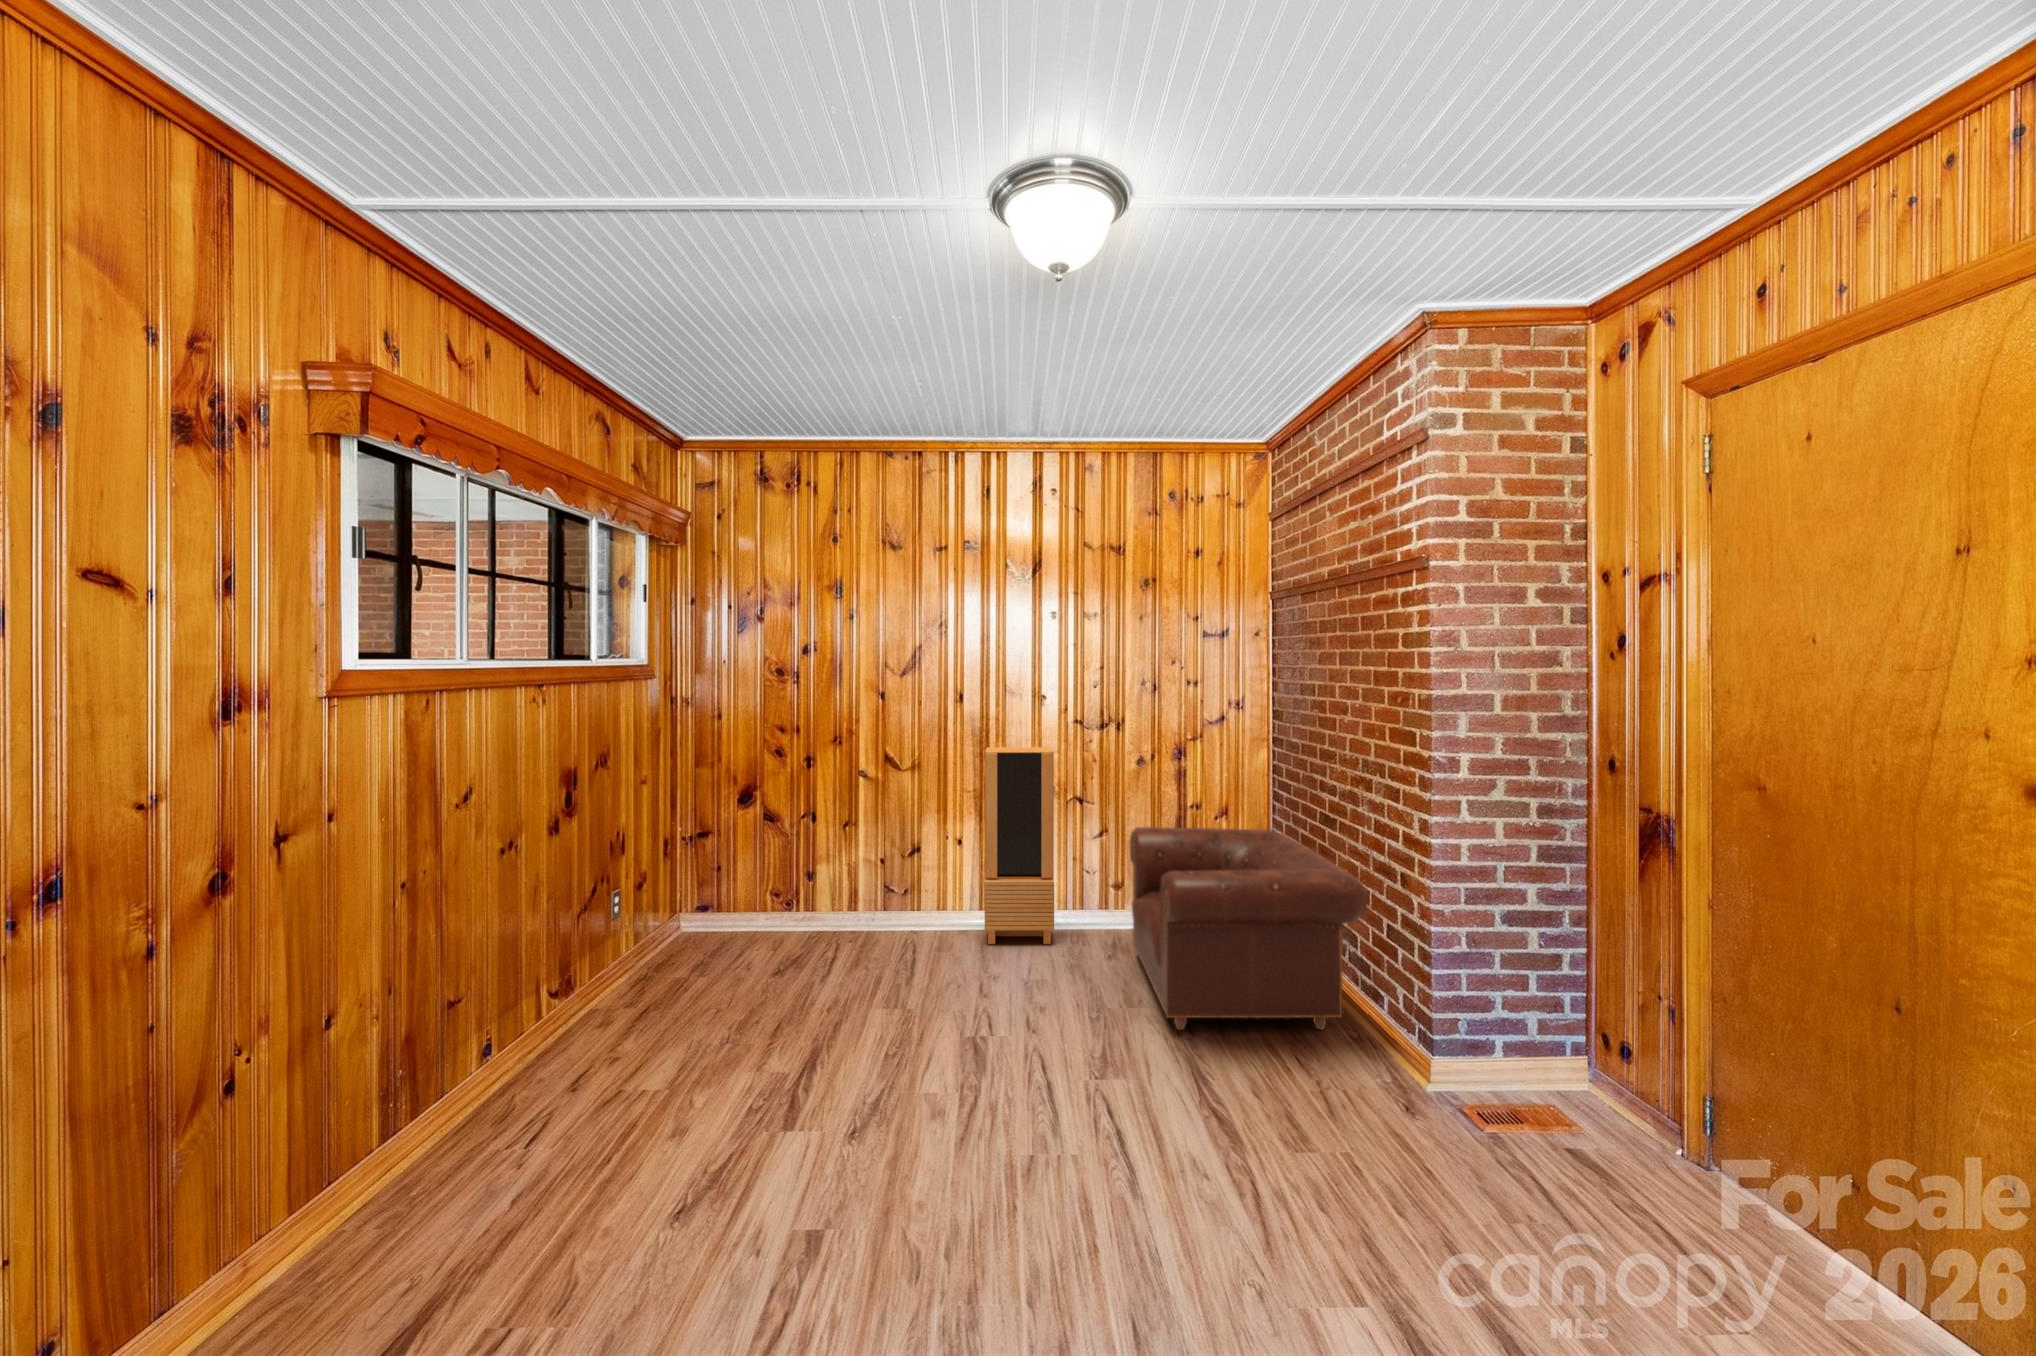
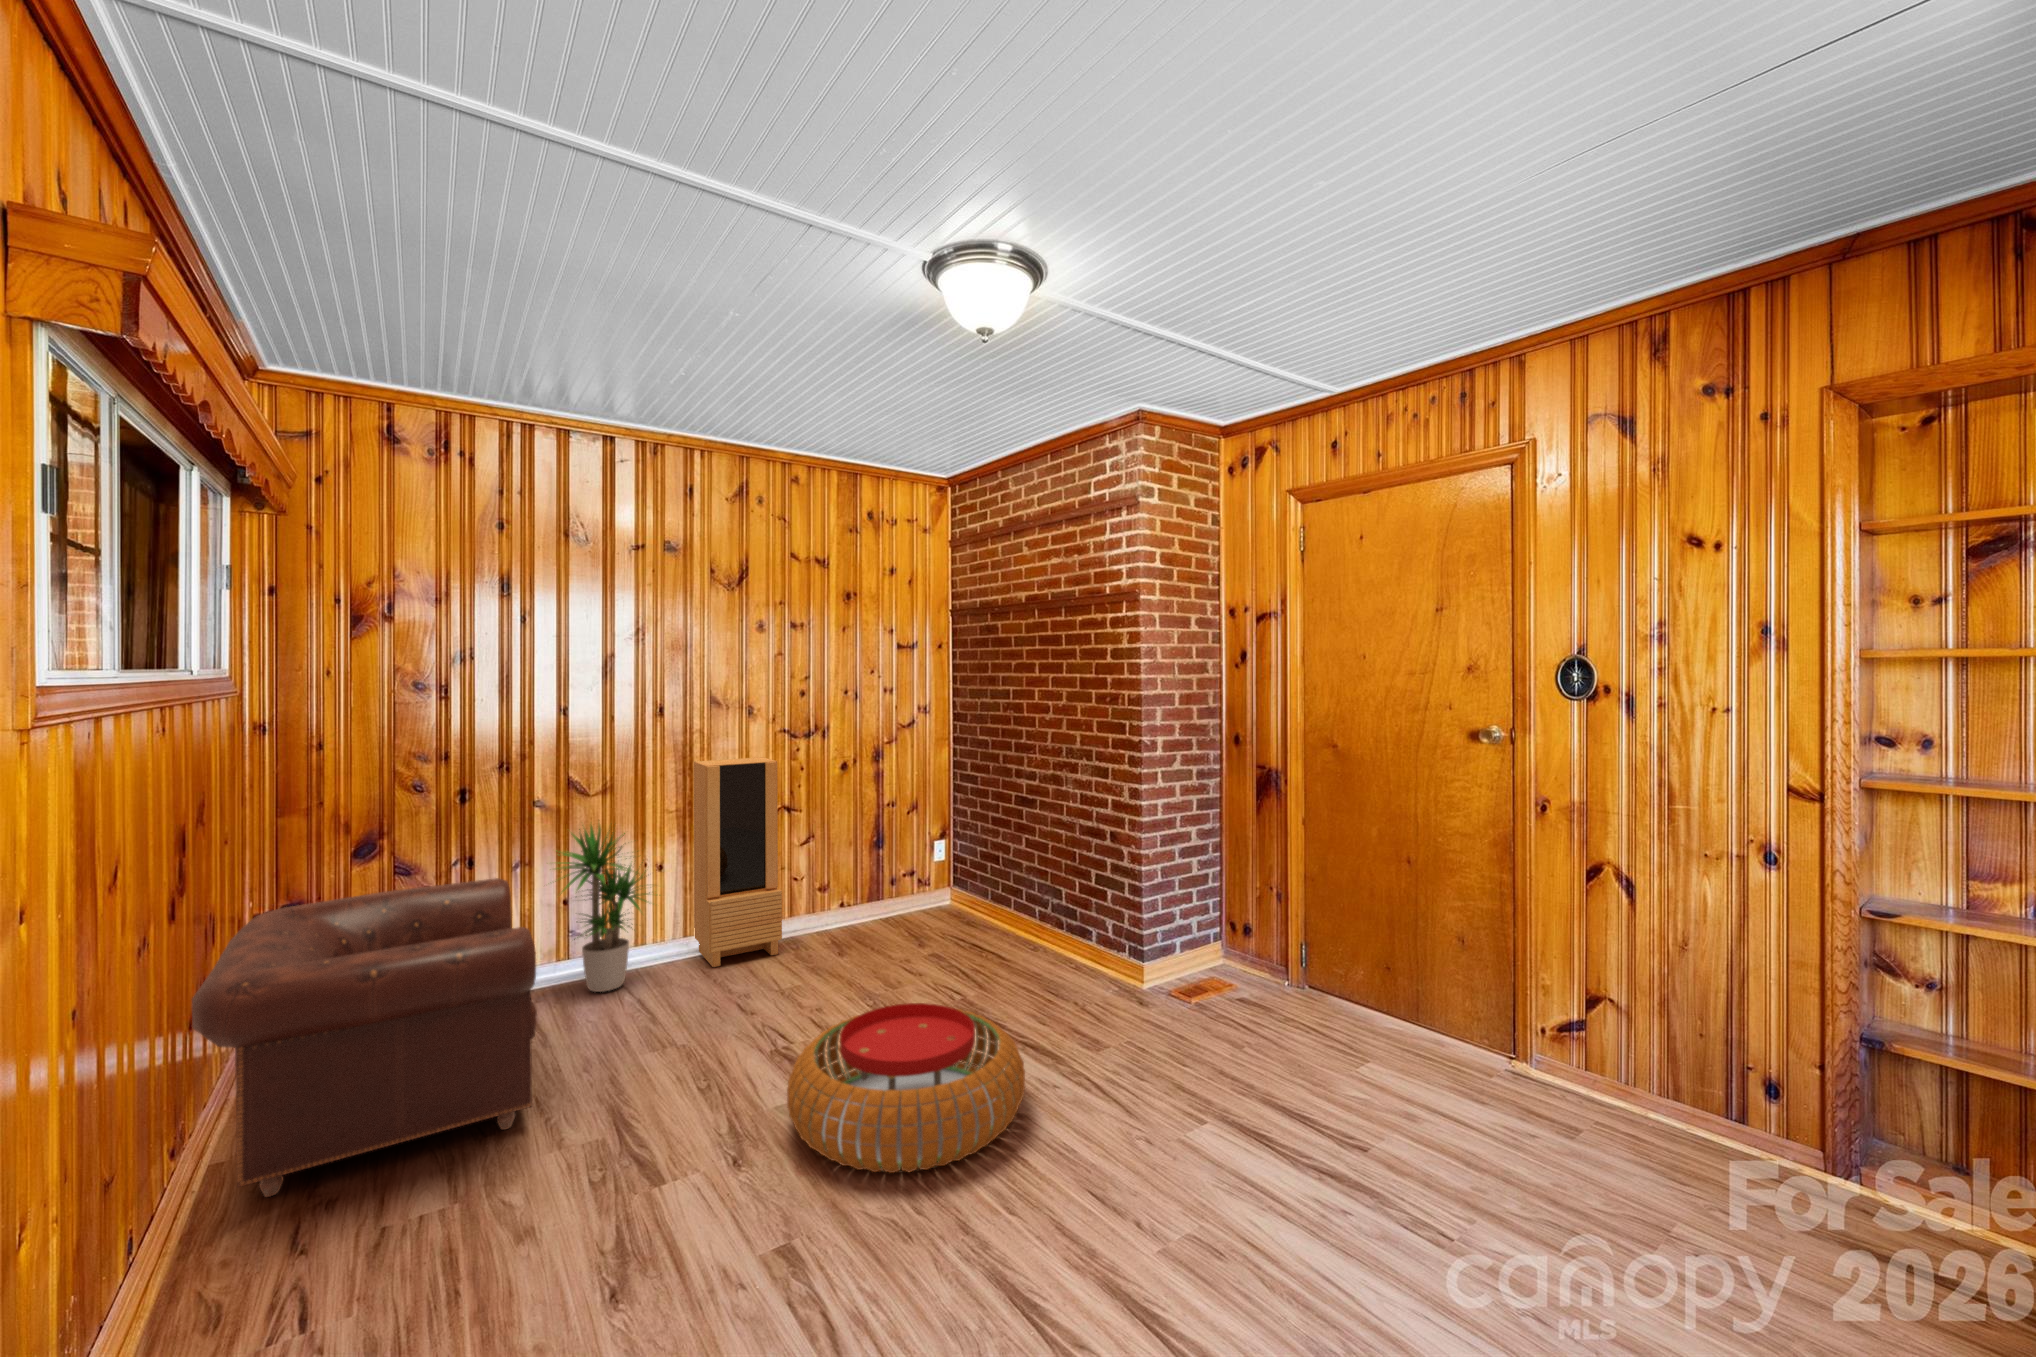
potted plant: none [849,792,947,946] -> present [555,825,650,992]
armchair: present [1130,827,1368,1030] -> present [192,878,537,1197]
pouf: none [898,1023,1156,1217] -> present [787,1003,1025,1173]

